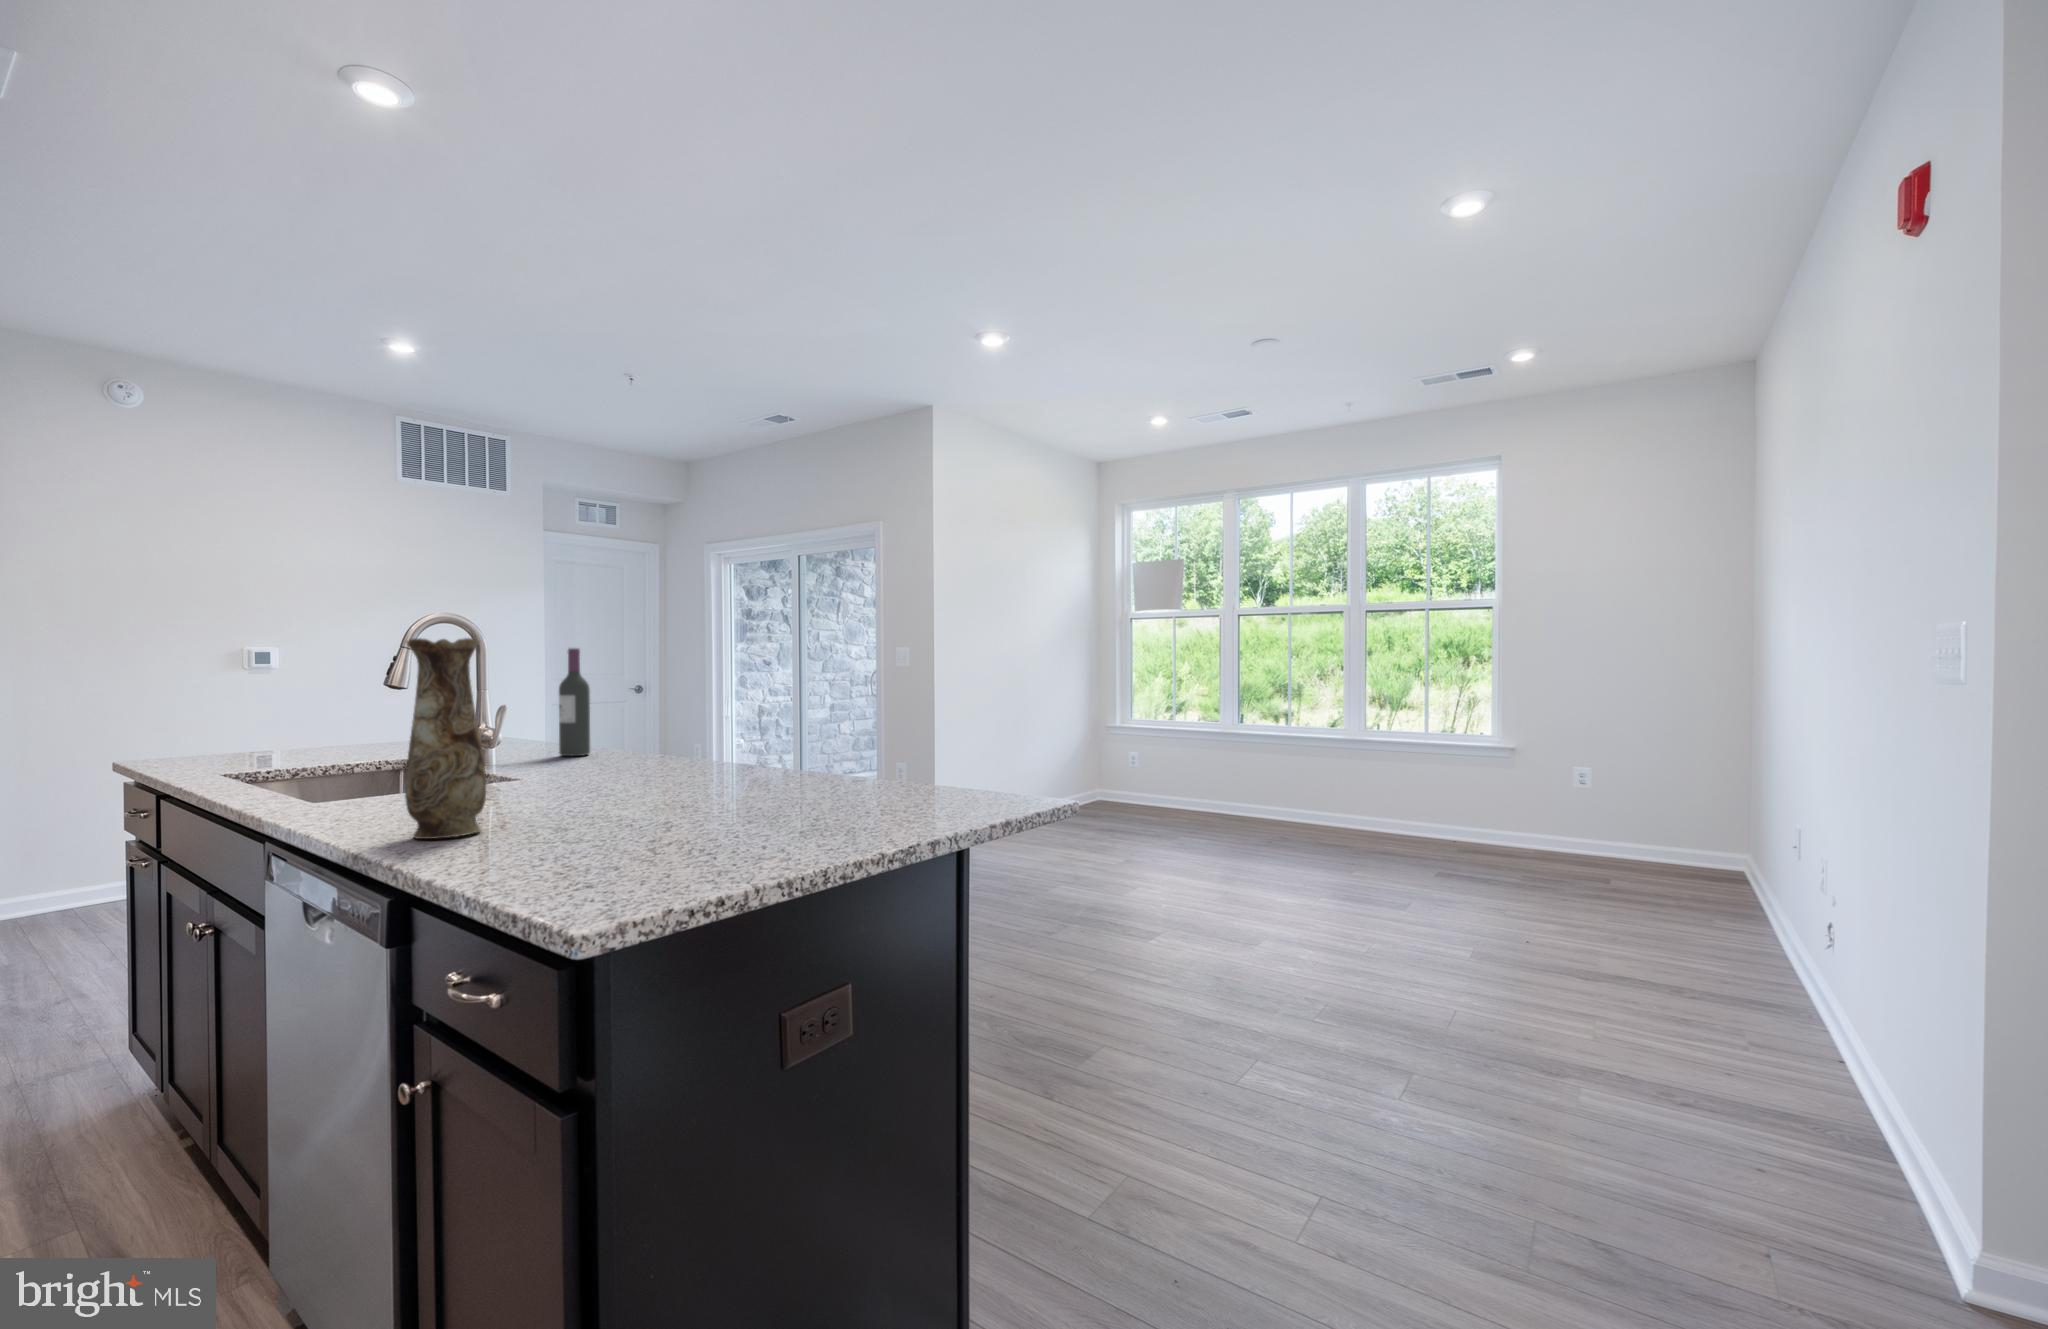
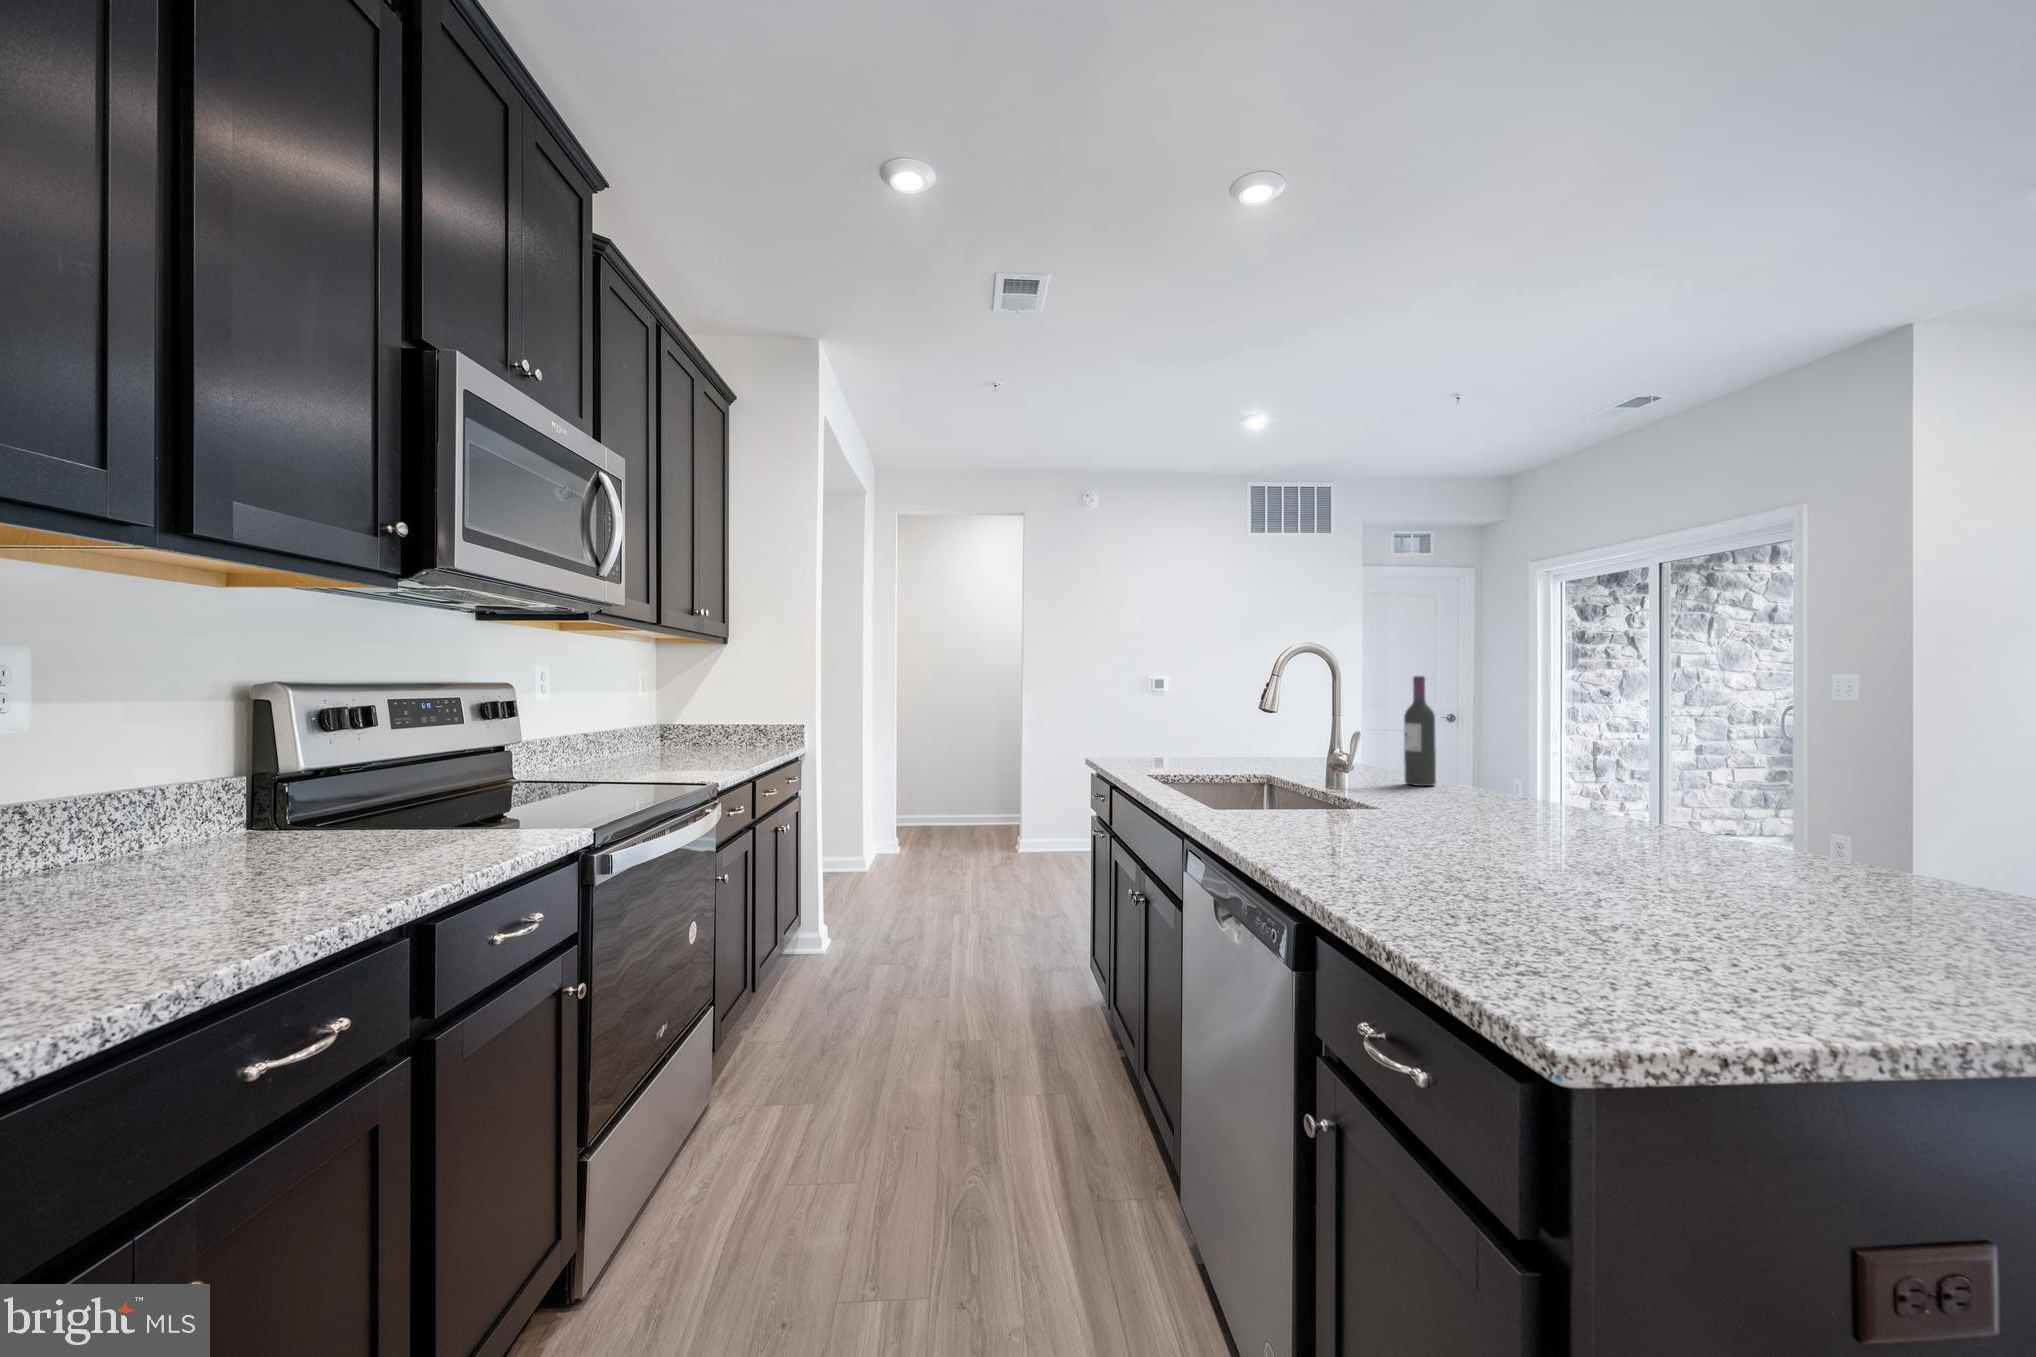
vase: present [405,638,486,839] -> none [1299,665,1372,865]

